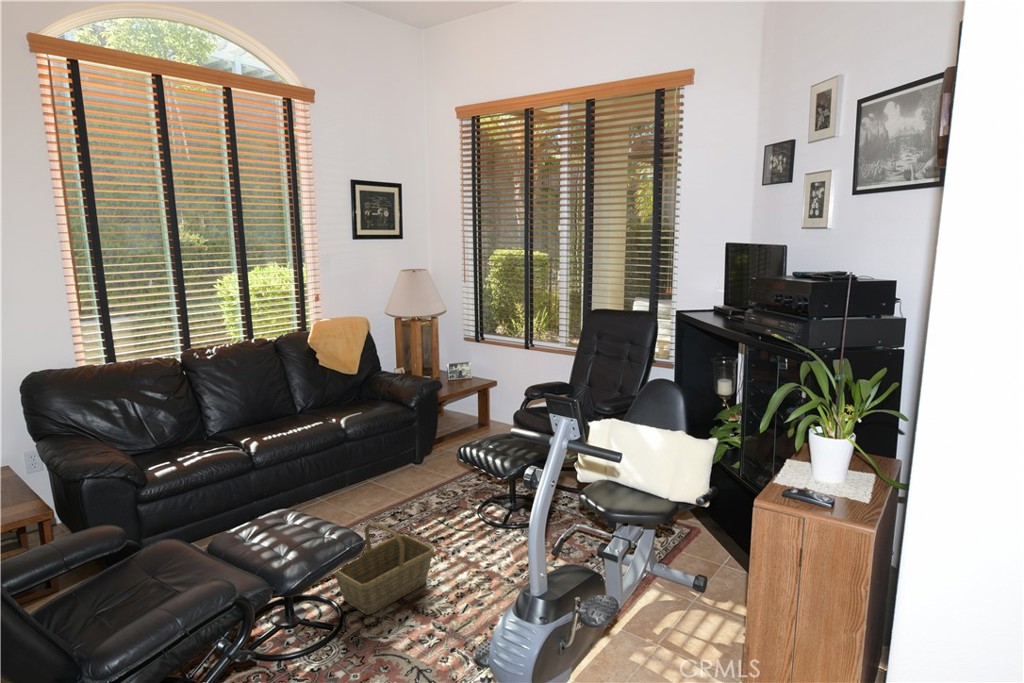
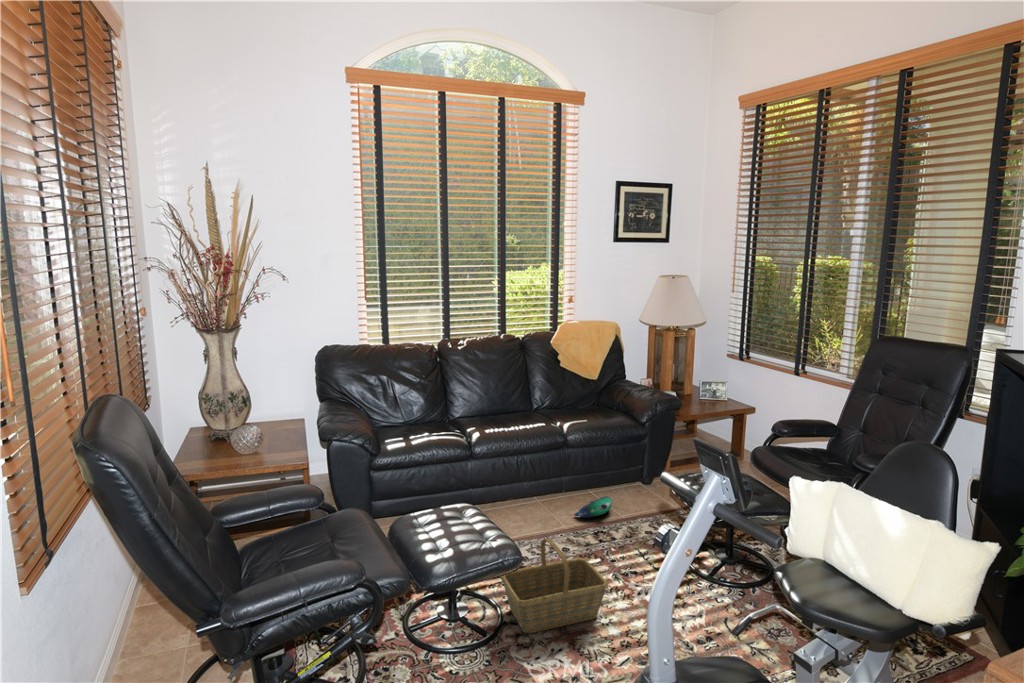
plush toy: none [366,480,399,504] -> present [574,496,612,518]

